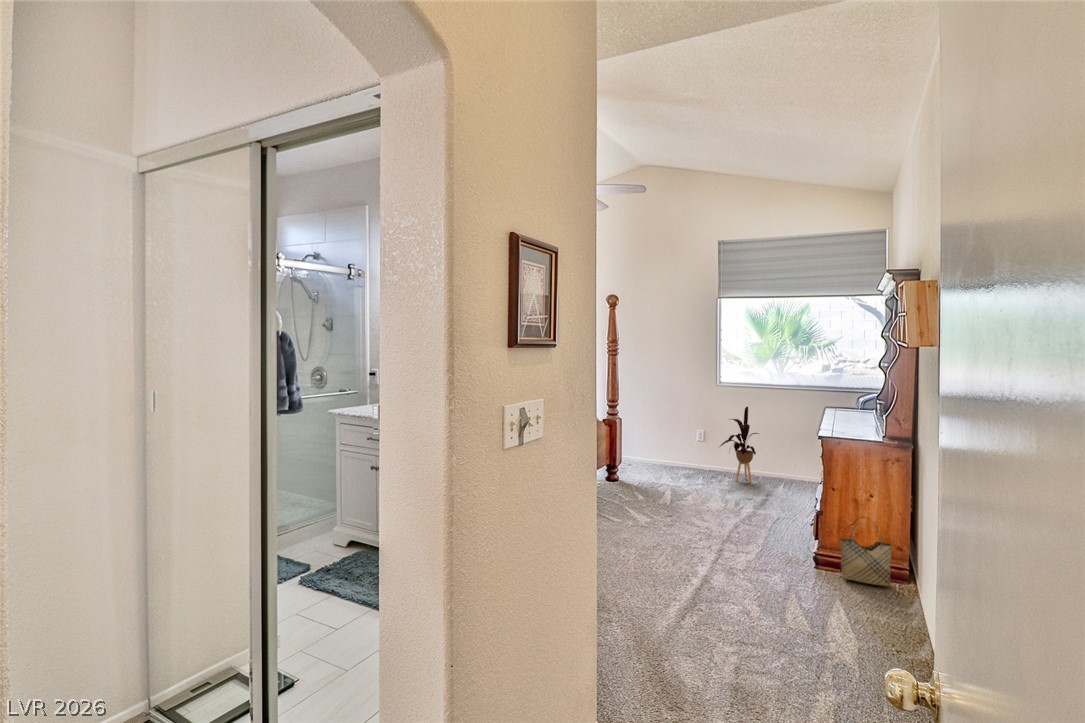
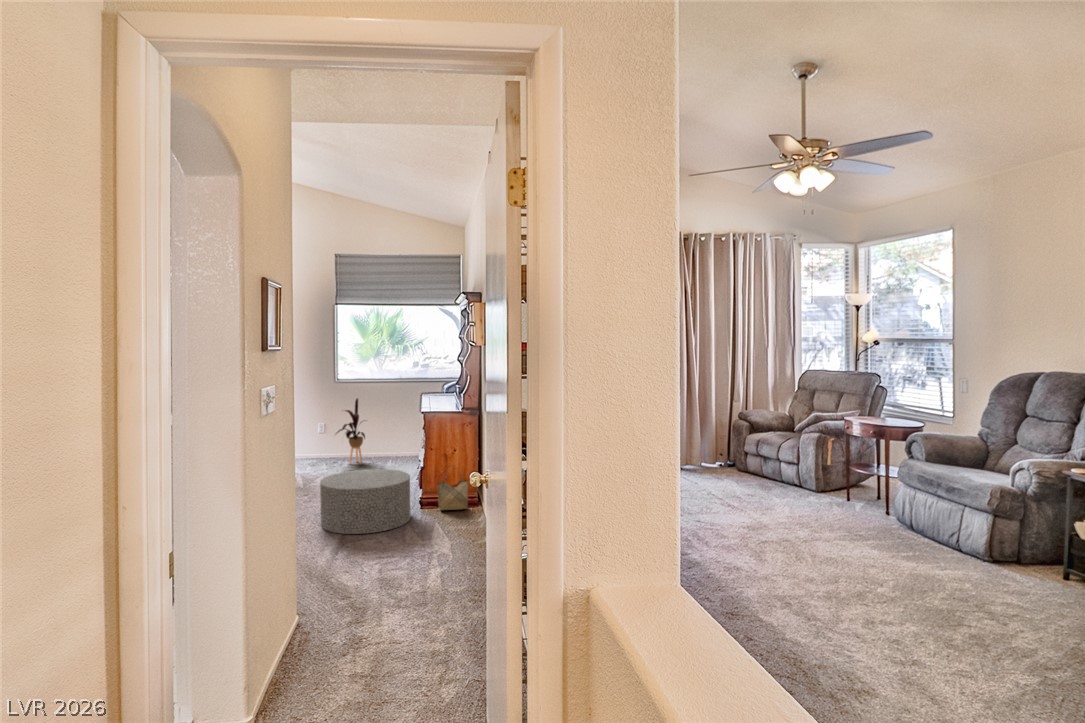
ottoman: none [679,499,797,594] -> present [320,469,410,534]

